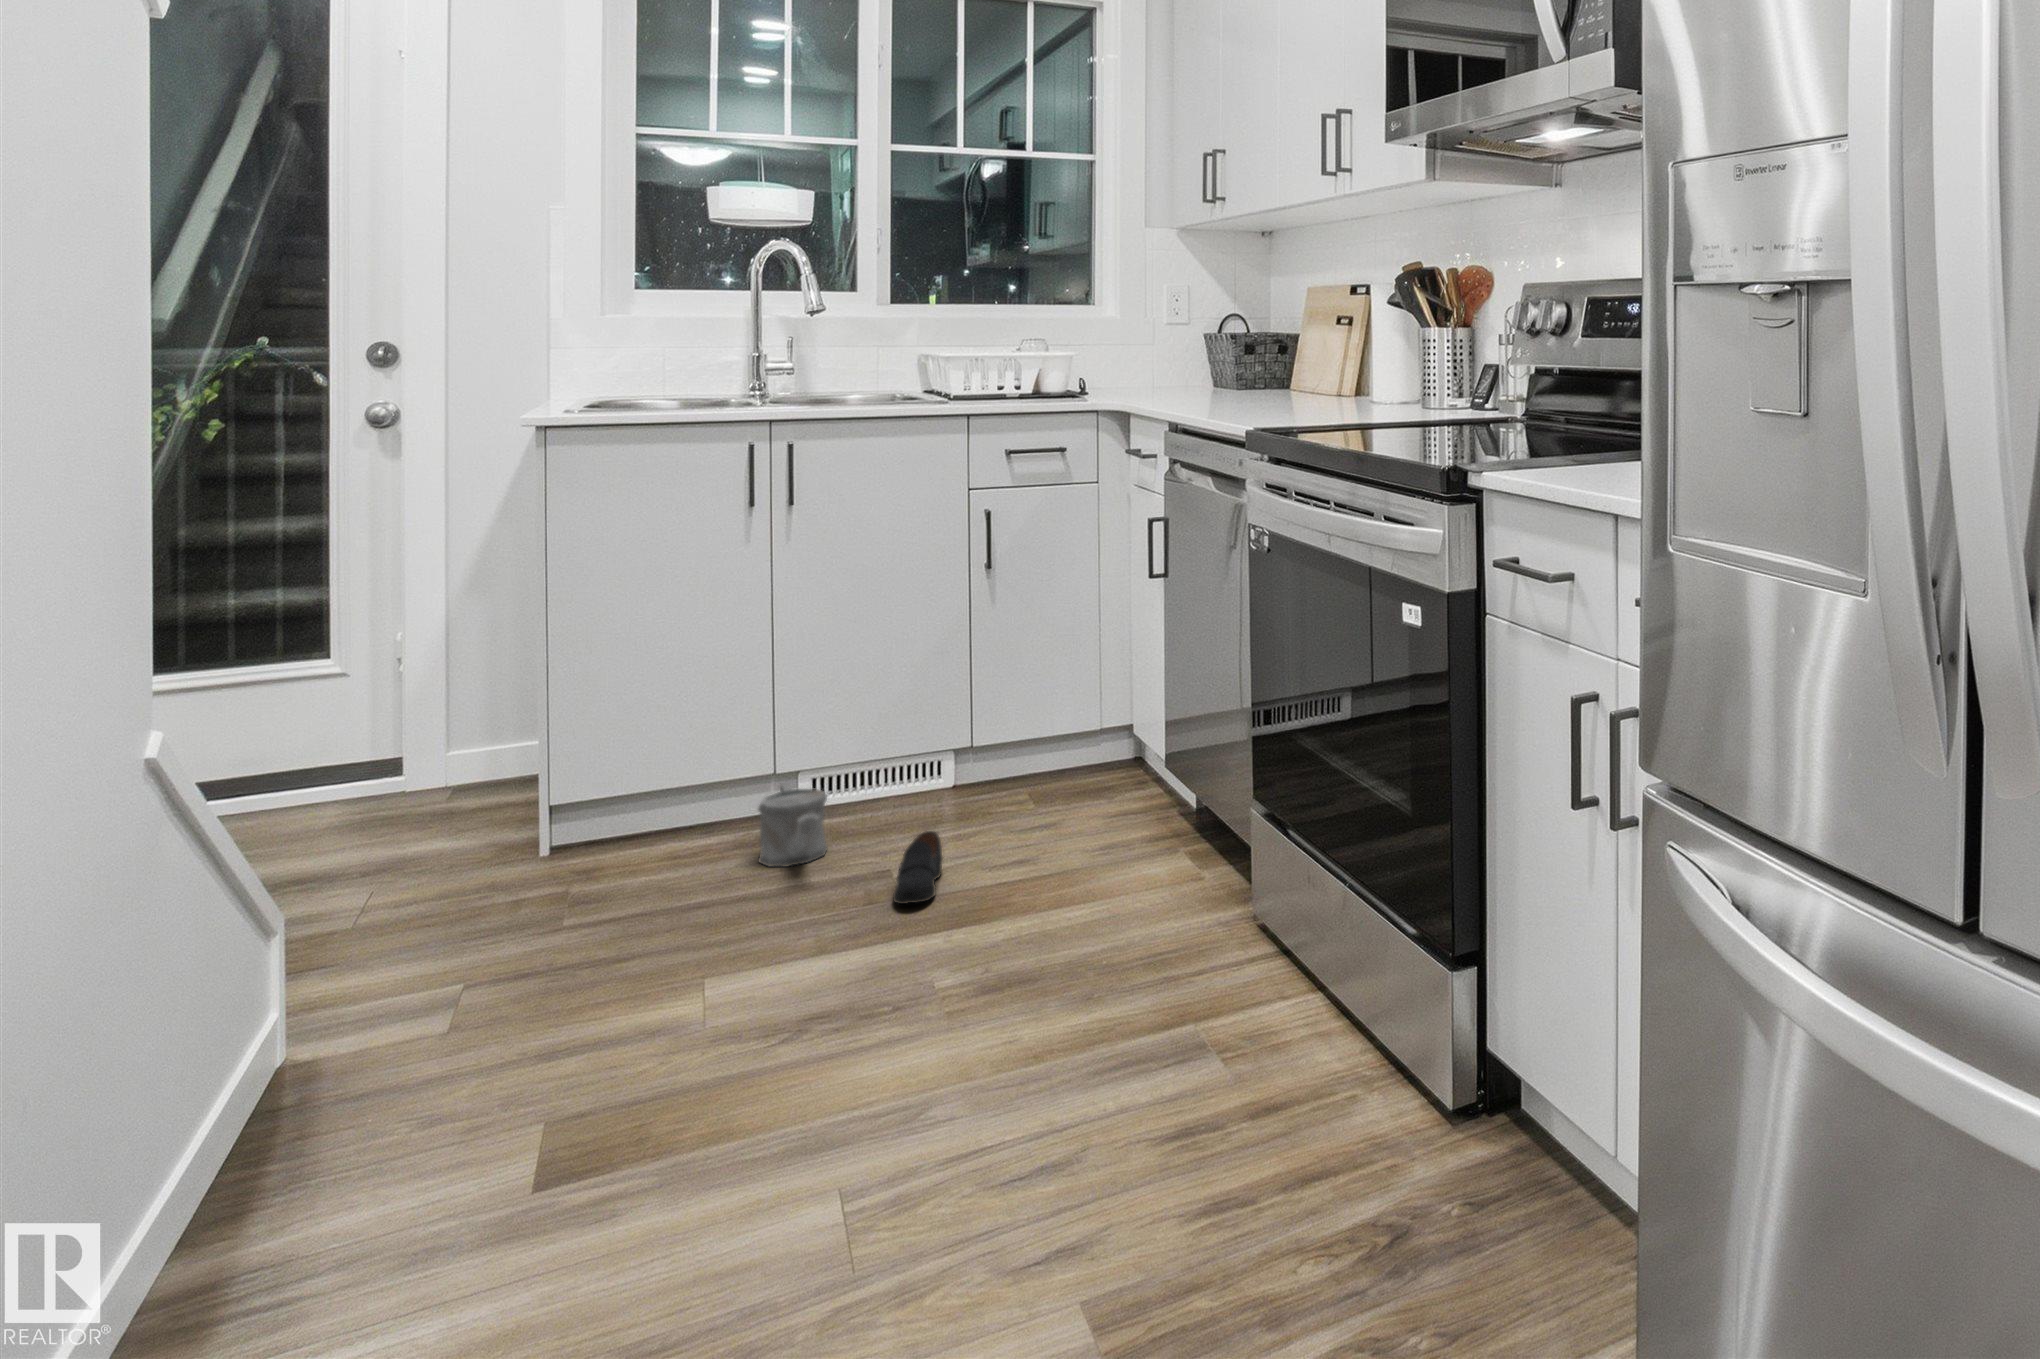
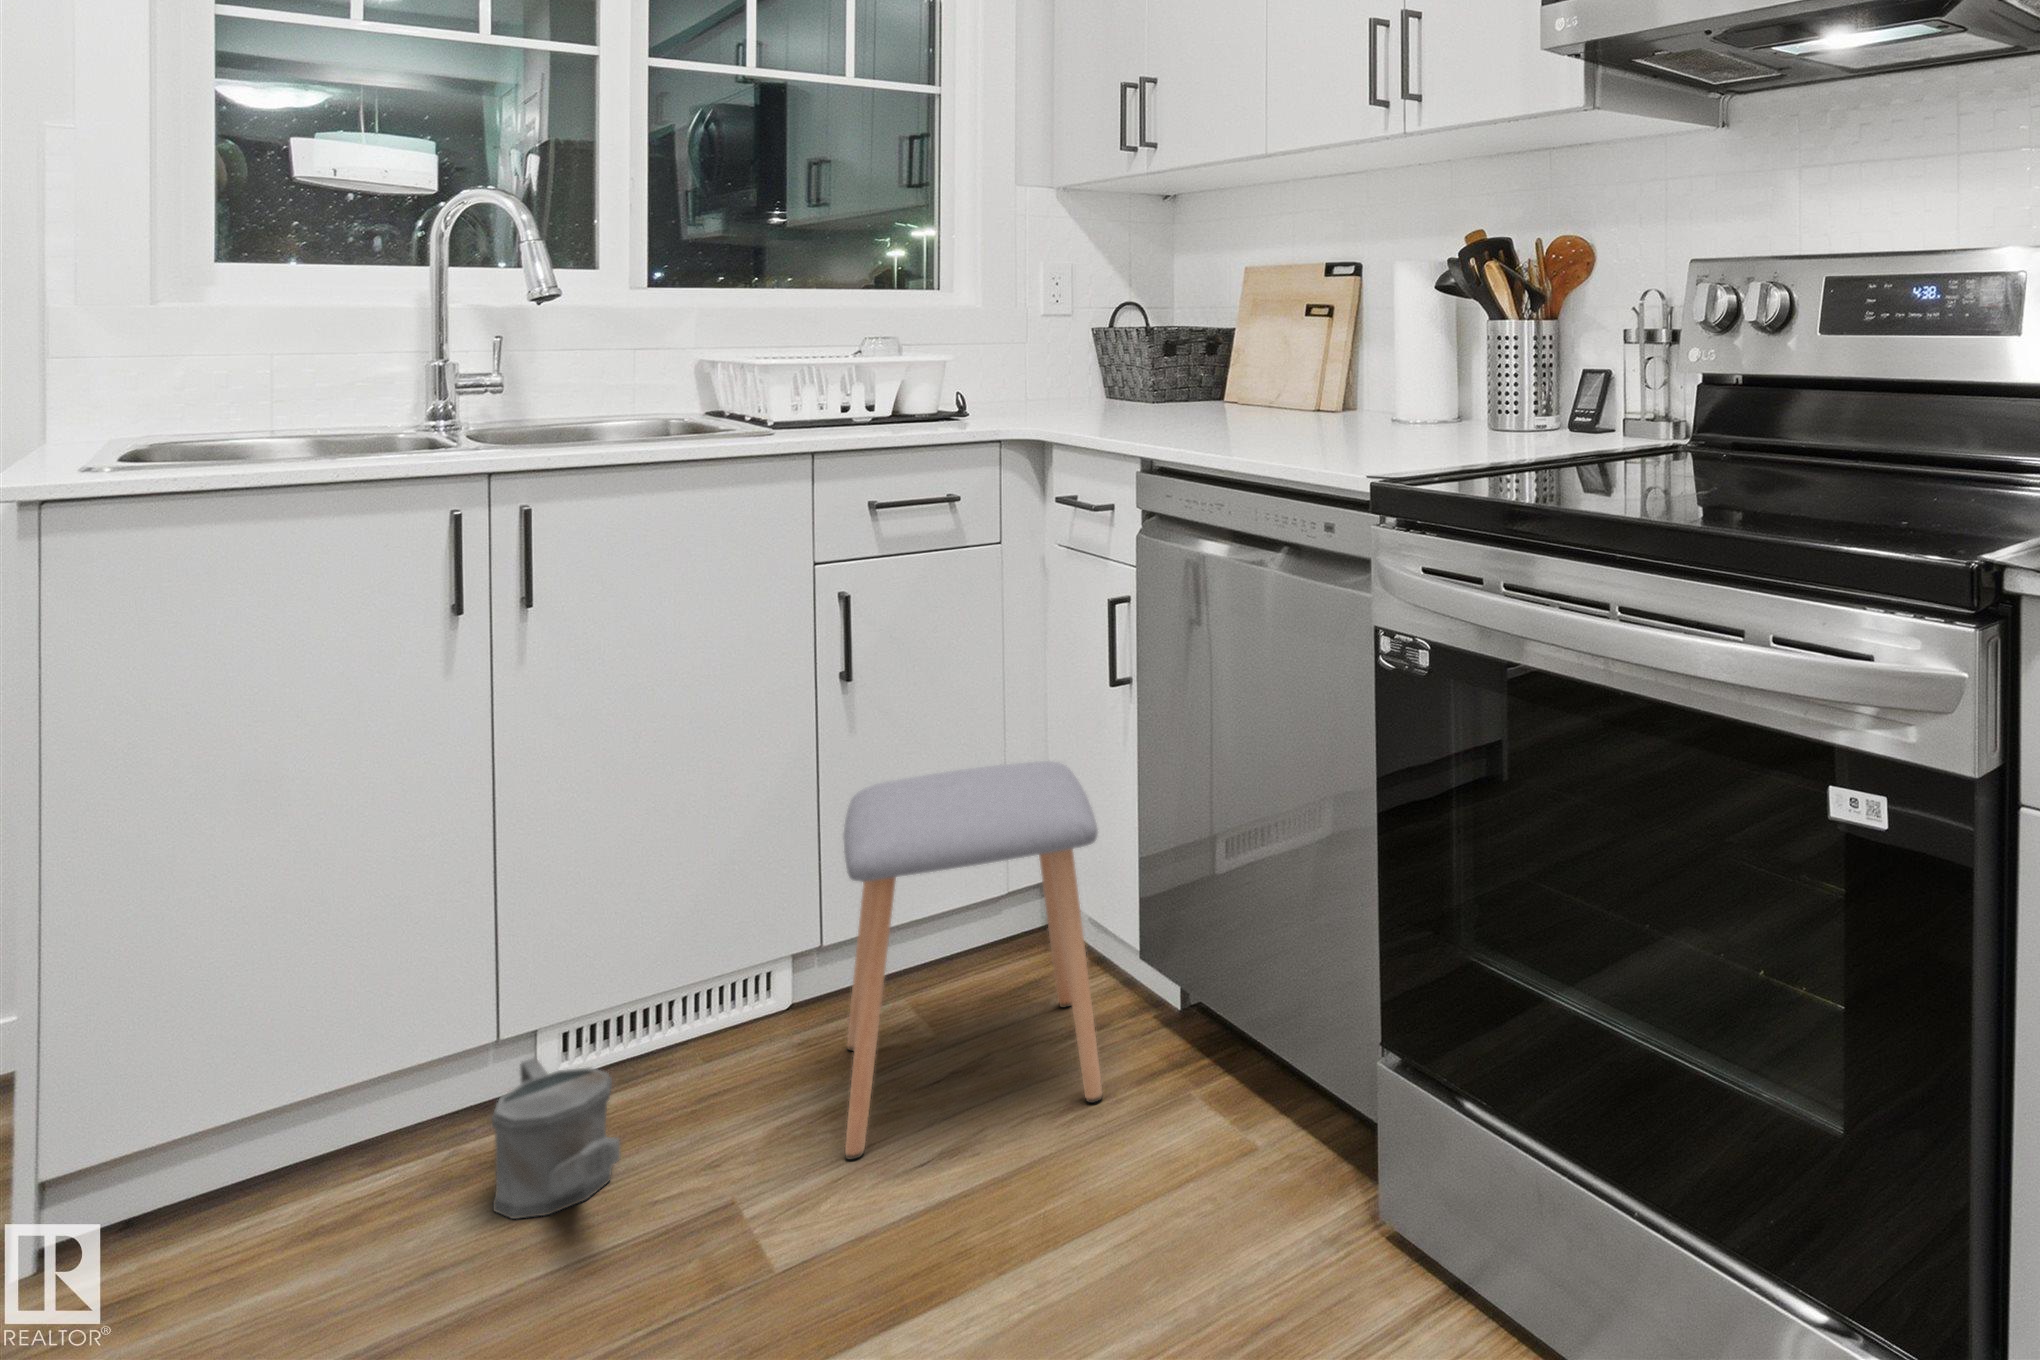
stool: none [956,628,1129,859] -> present [844,761,1102,1159]
shoe: present [893,831,943,904] -> none [766,1130,838,1287]

